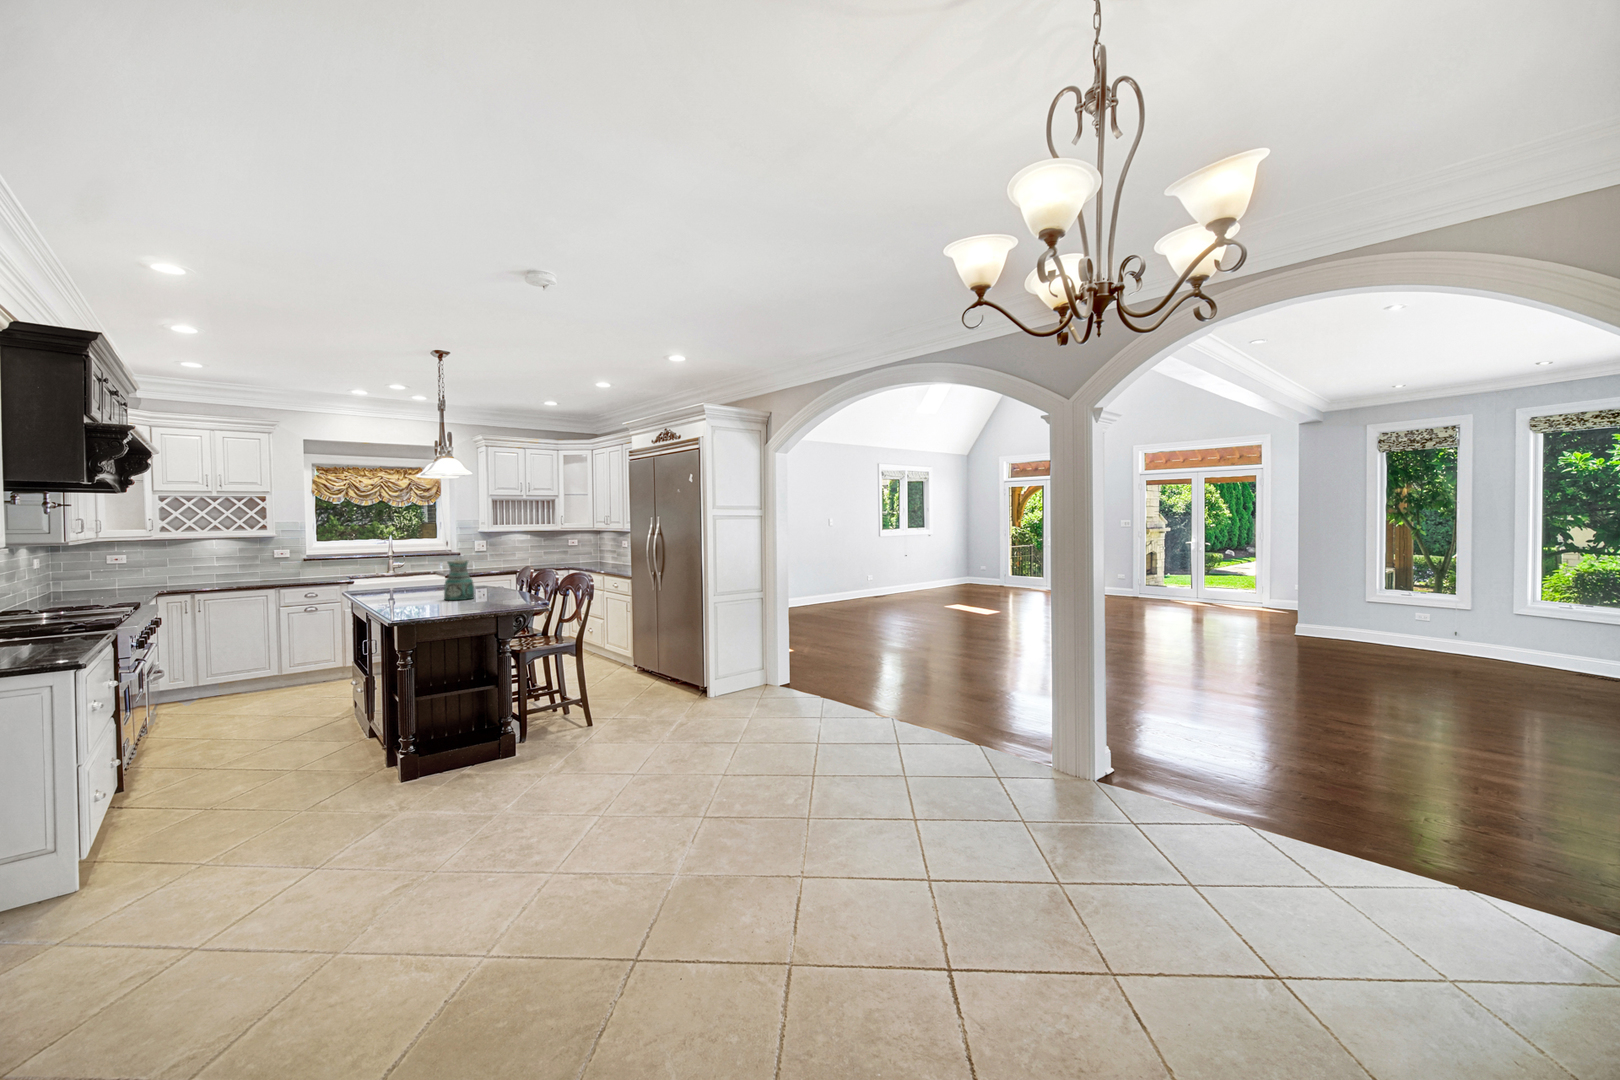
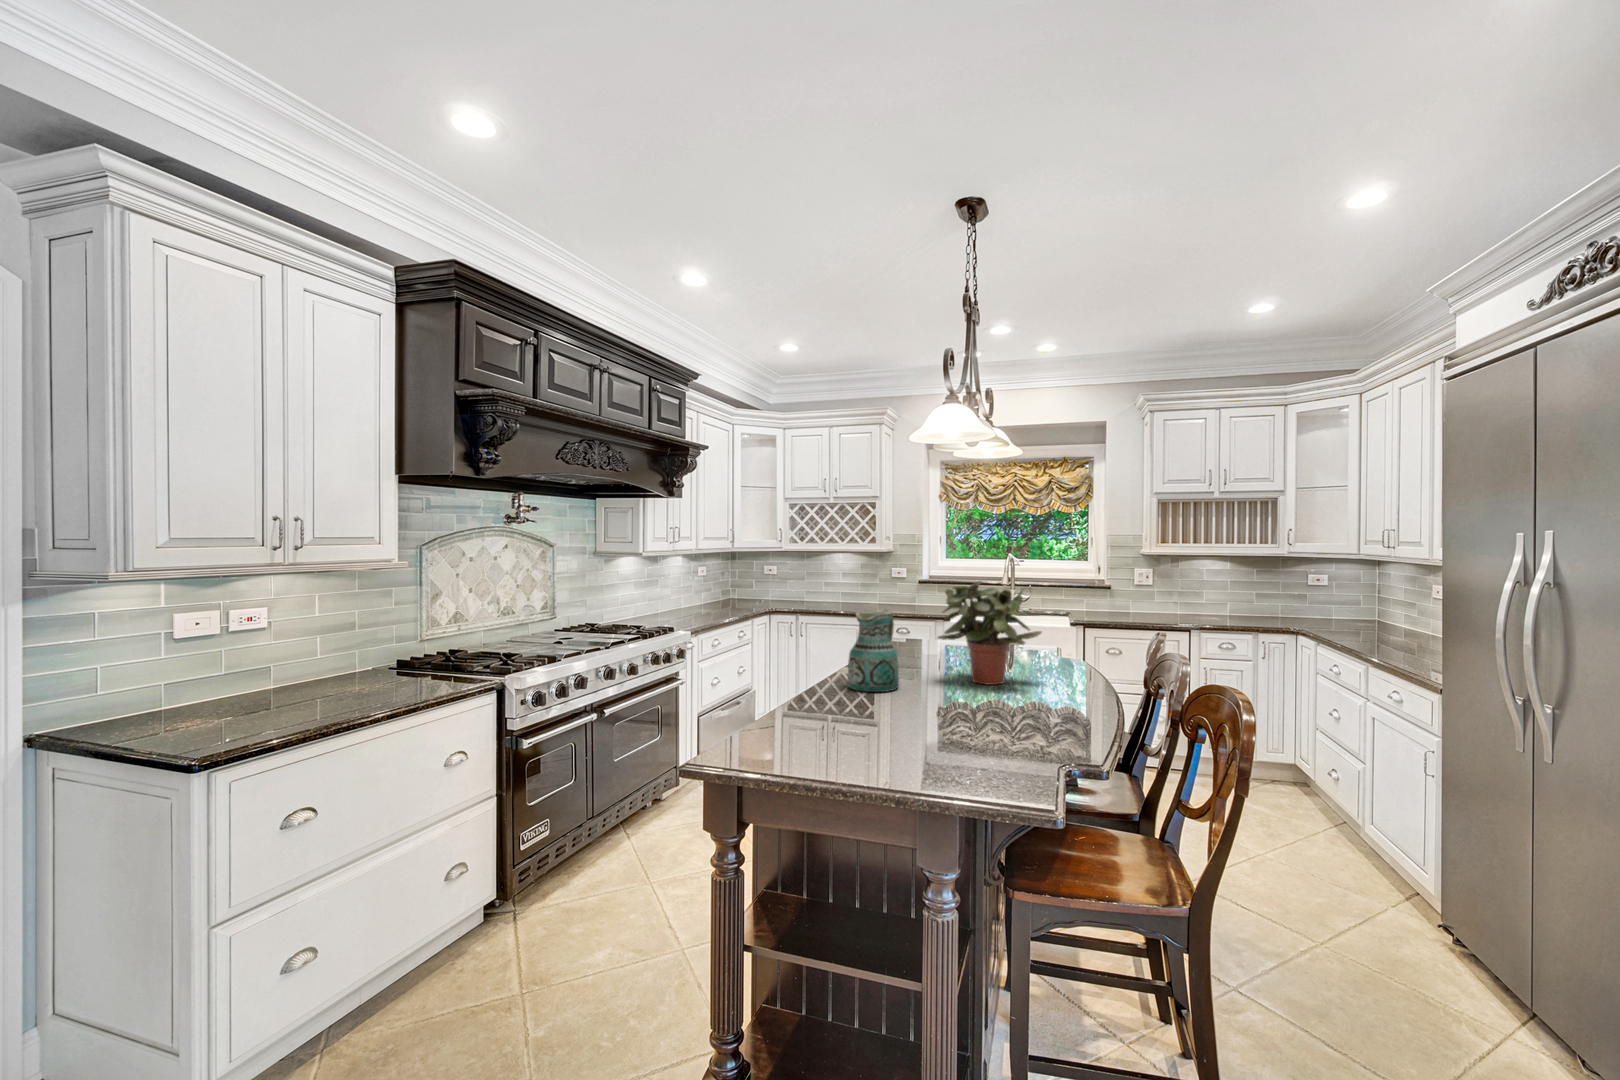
potted plant: none [476,542,529,593] -> present [938,581,1041,685]

